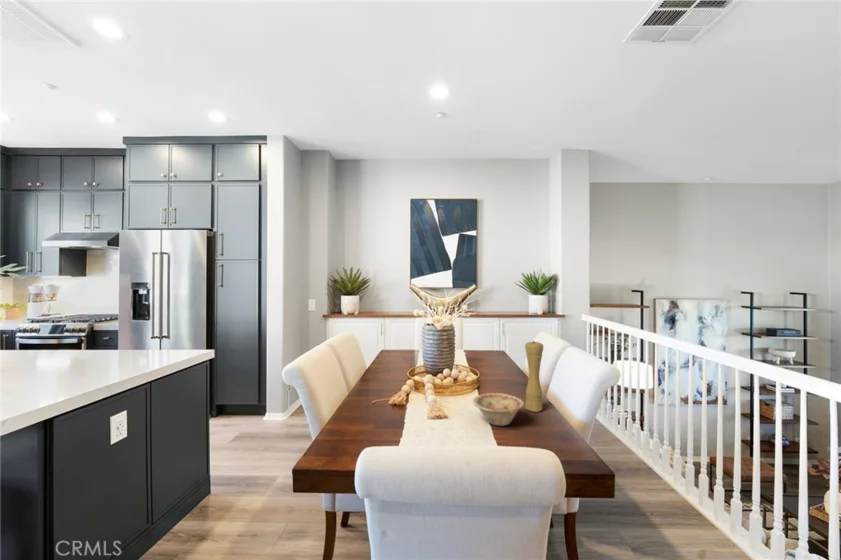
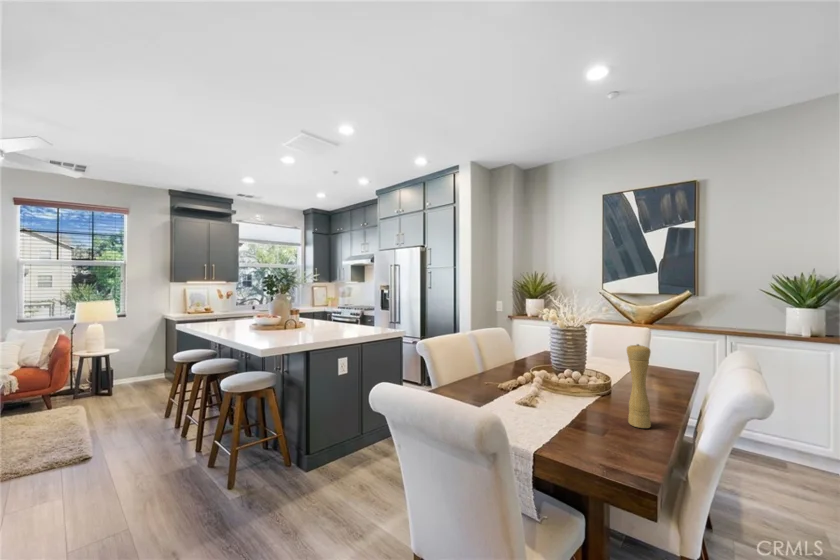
dish: present [473,393,524,426] -> none [547,394,606,428]

